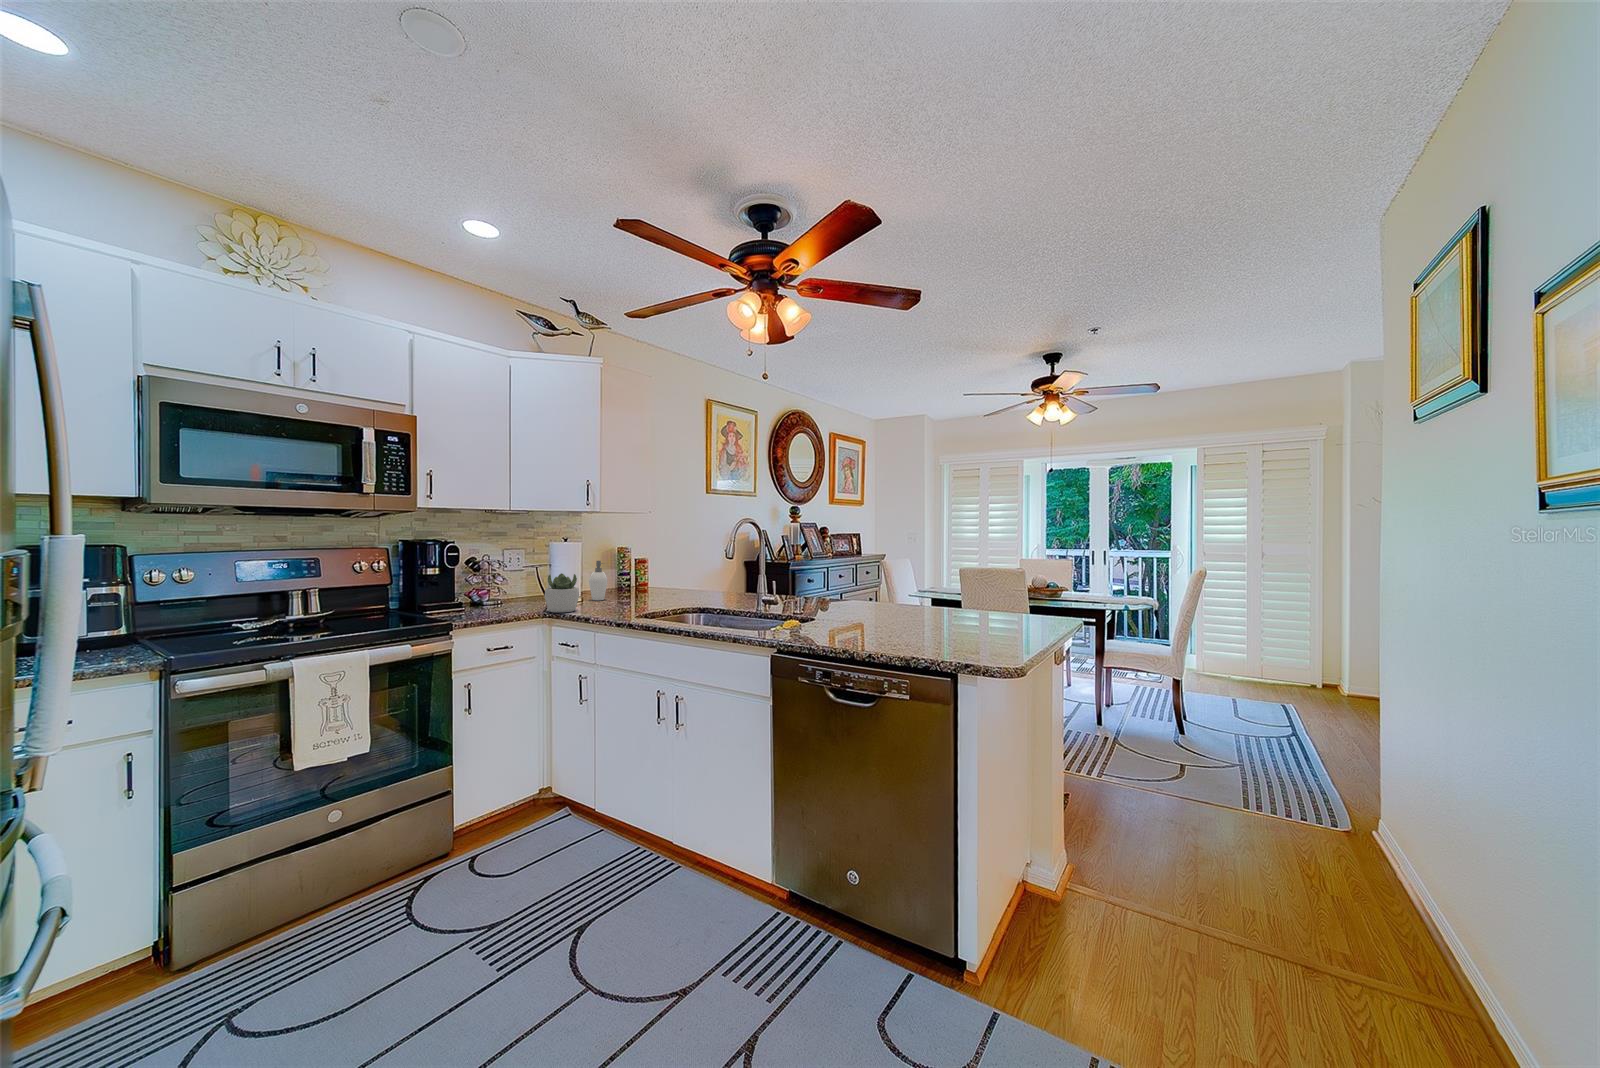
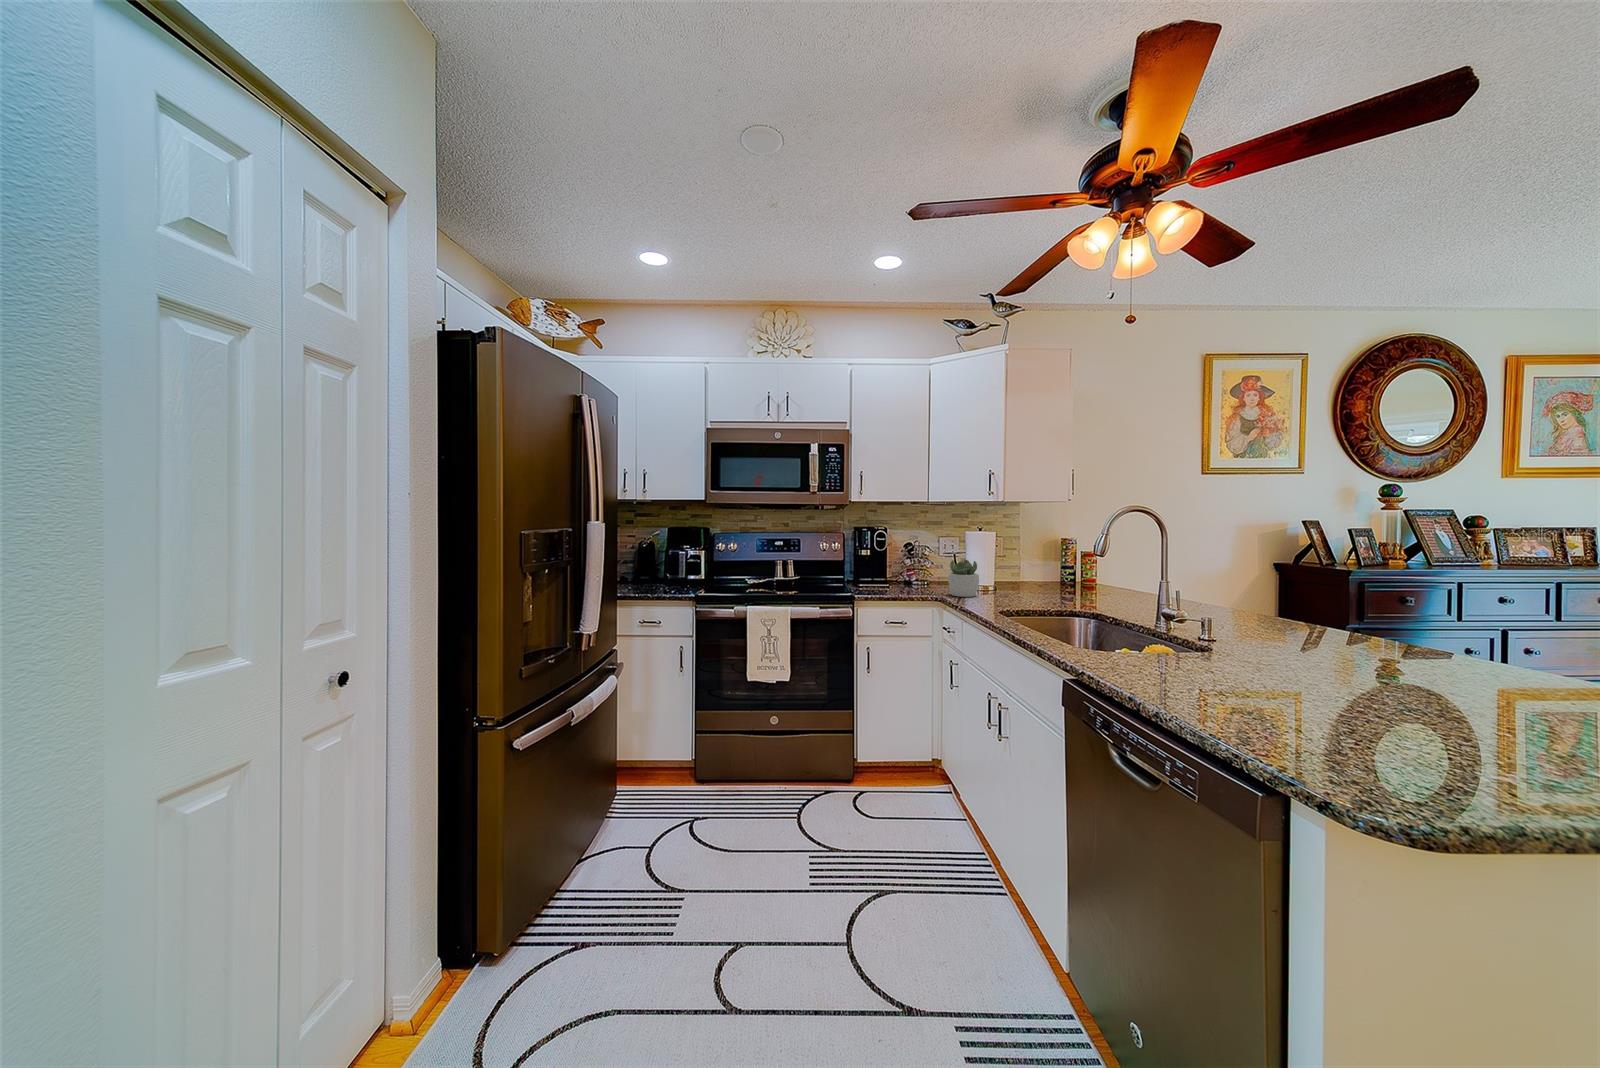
soap dispenser: present [589,561,607,600] -> none [1011,550,1029,590]

